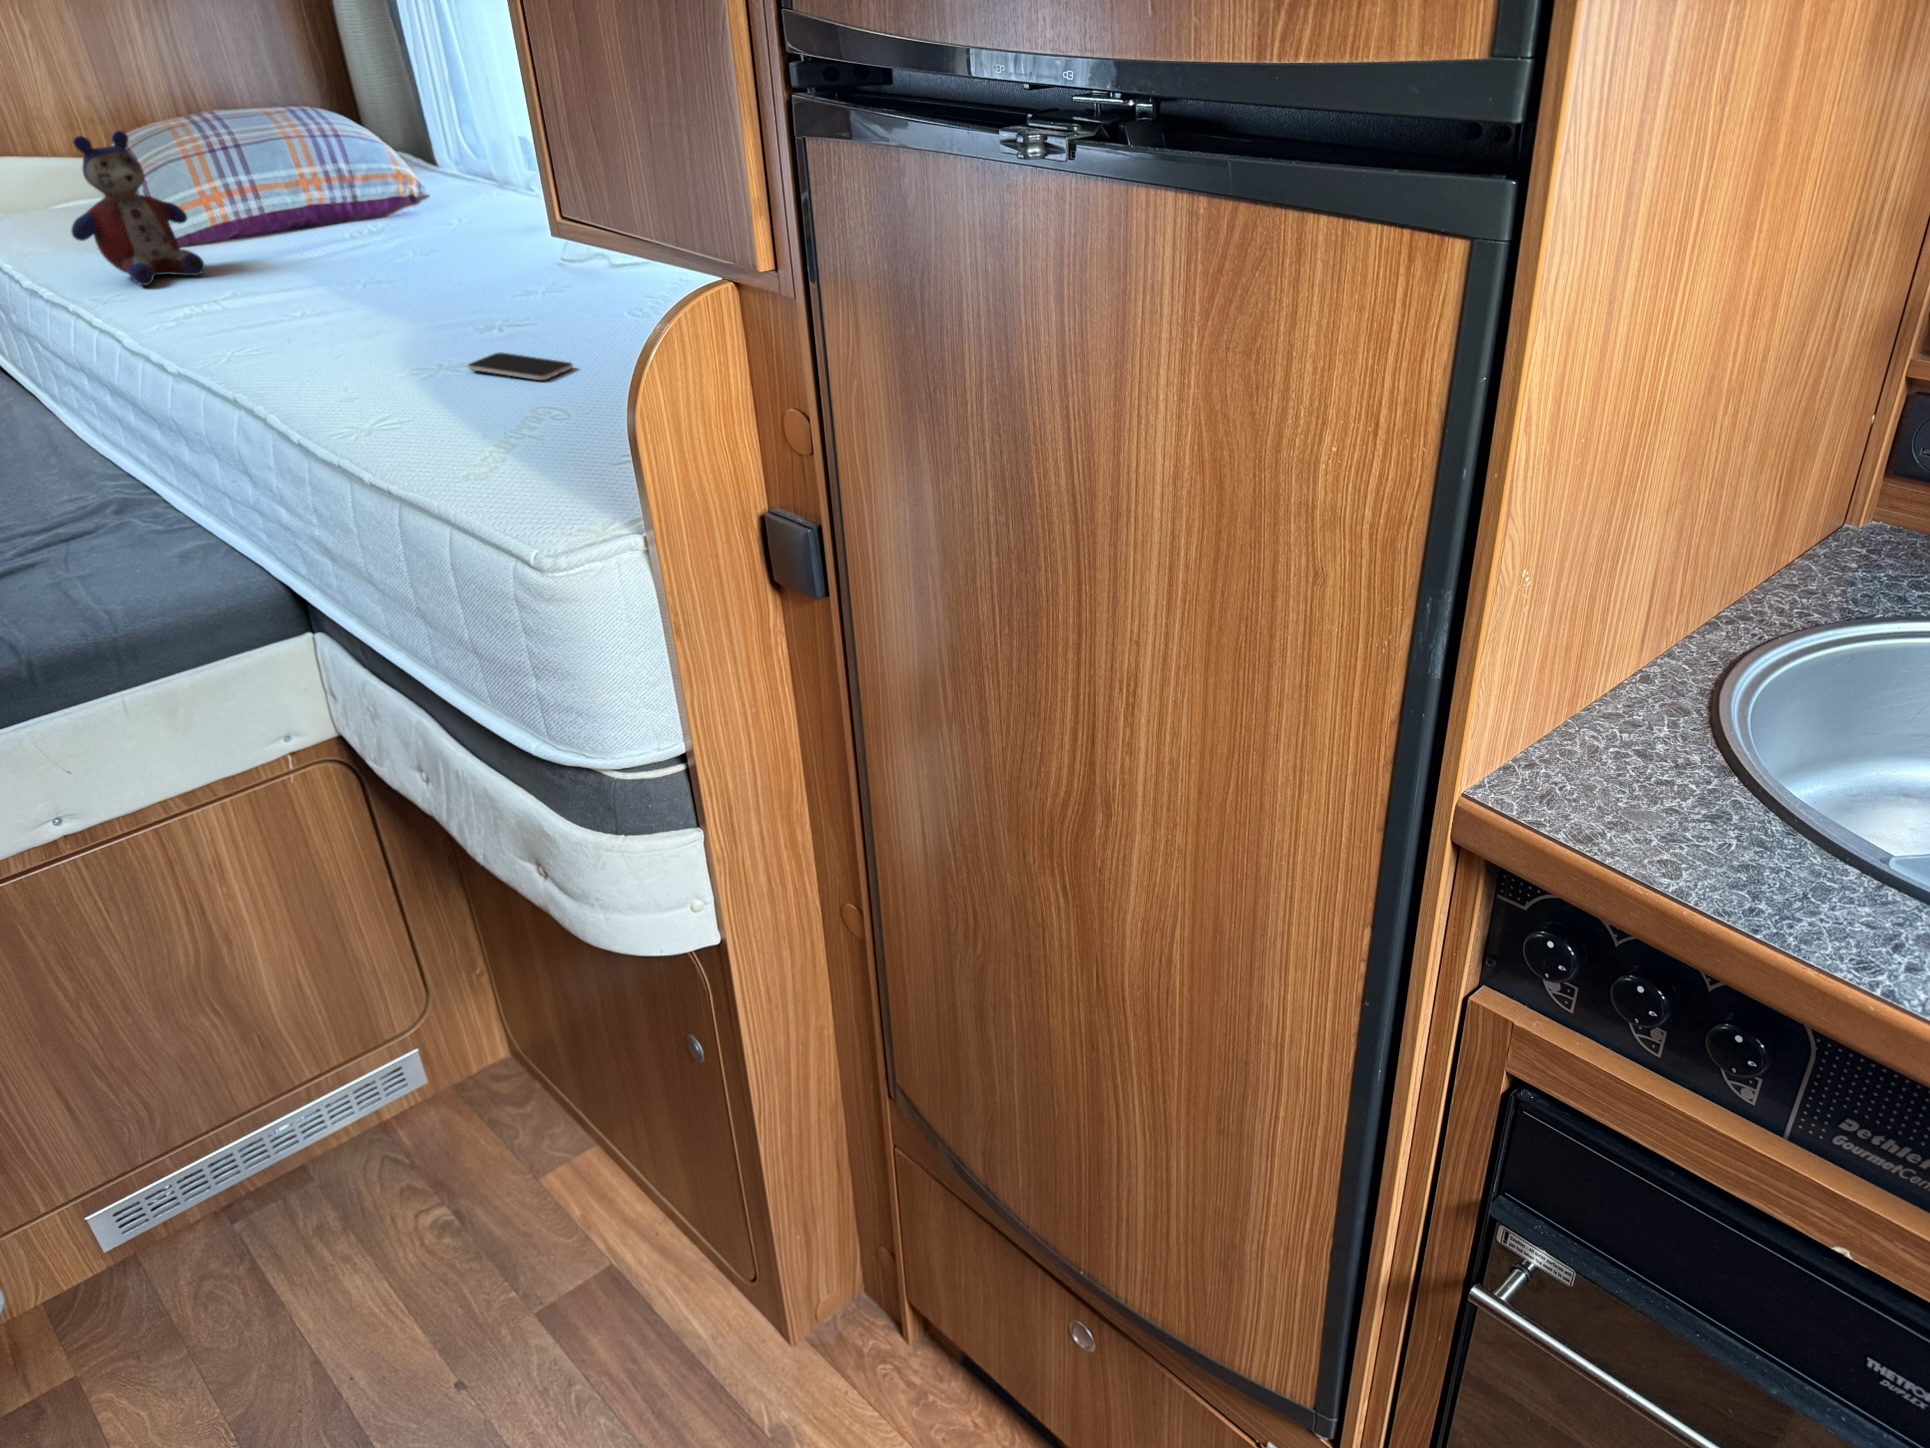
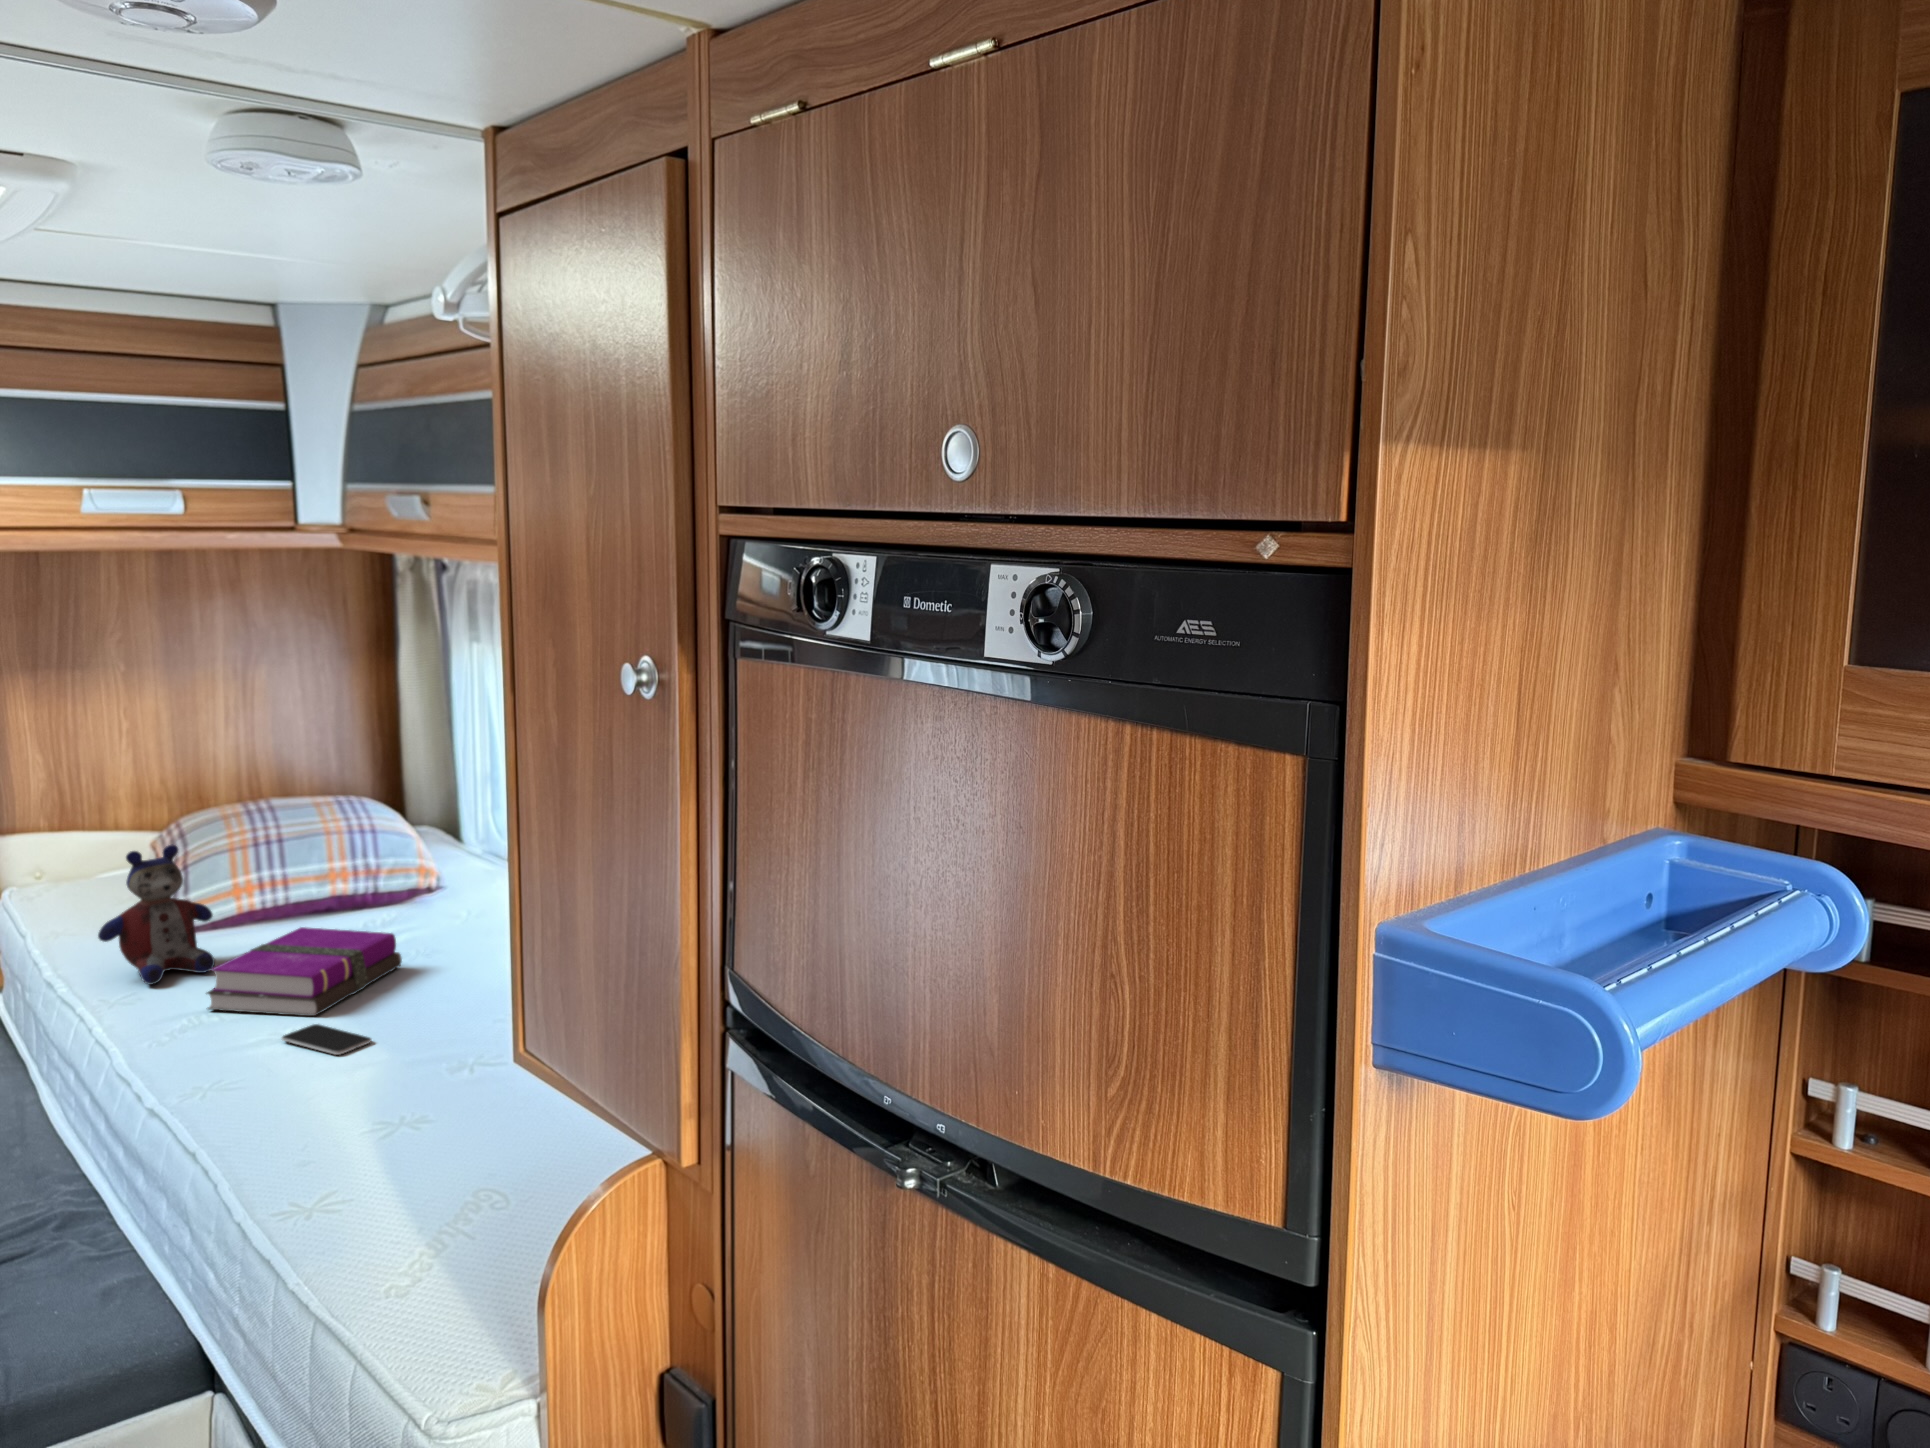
hardback book: none [202,224,400,303] -> present [207,927,402,1016]
smartphone: present [468,353,573,380] -> present [282,1024,371,1055]

